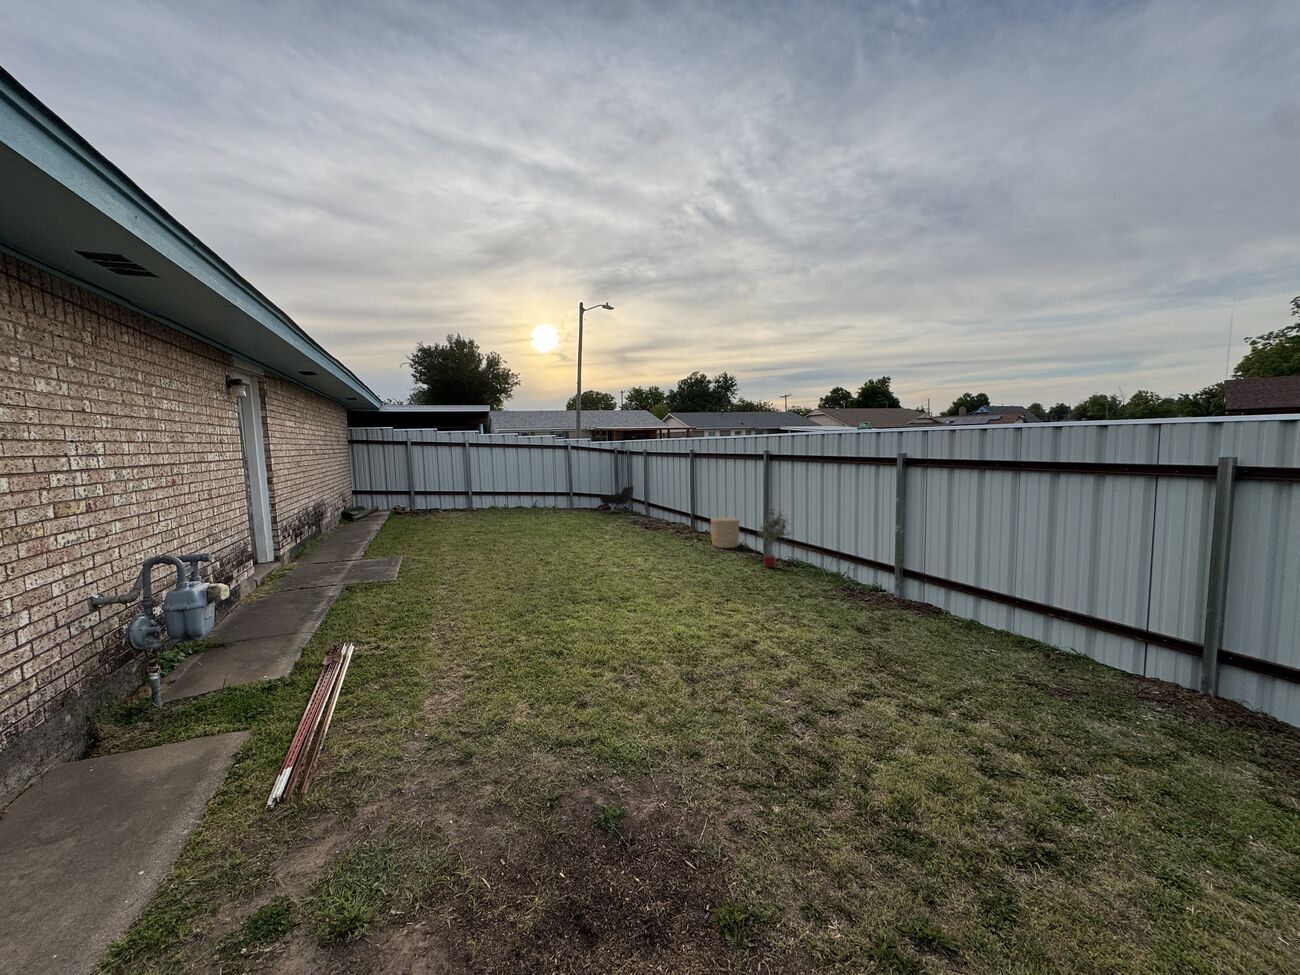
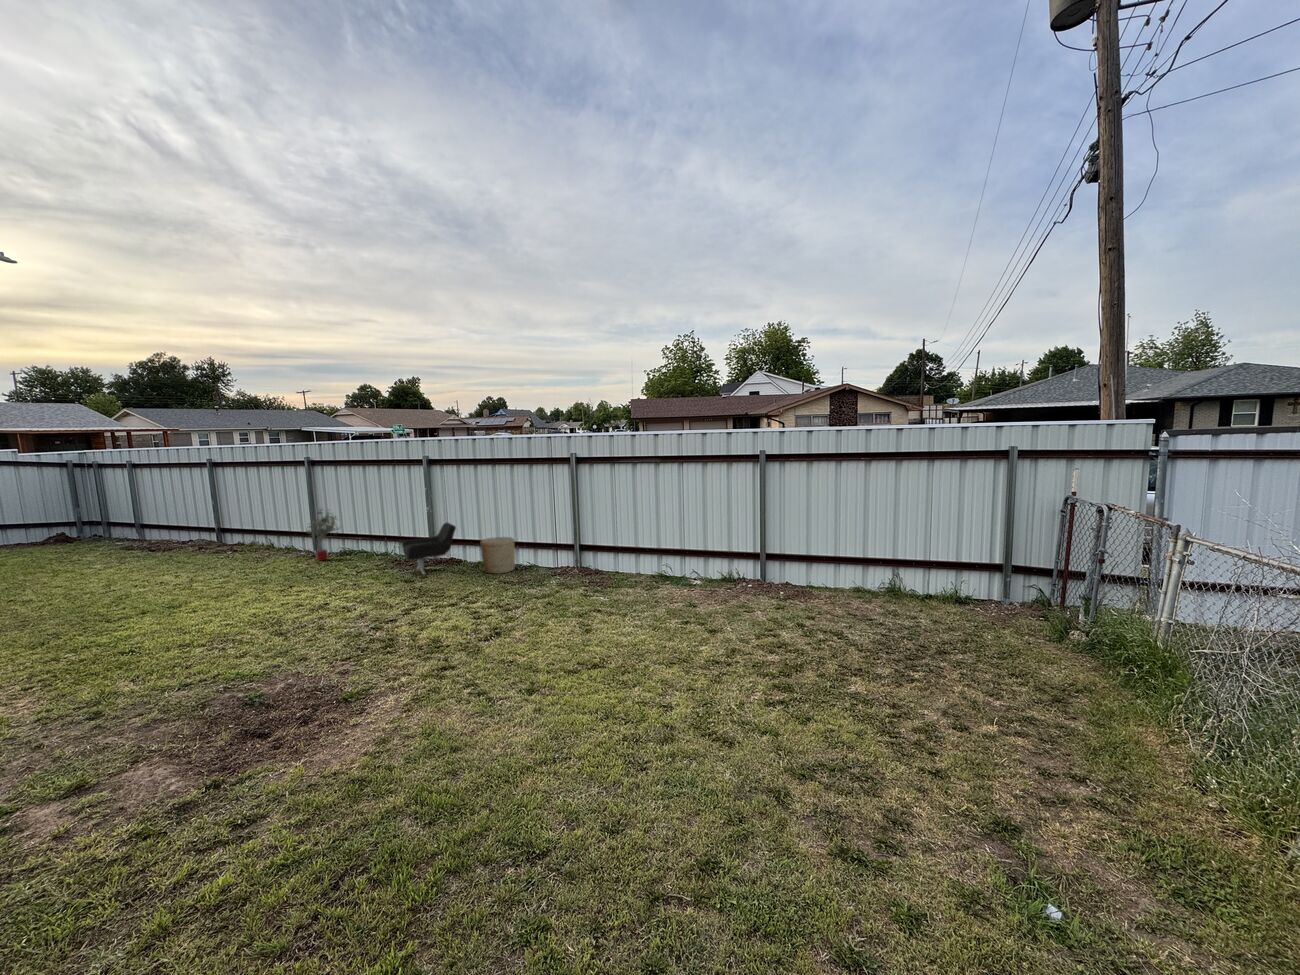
lounge chair: present [600,486,634,511] -> present [402,522,456,574]
woven basket: present [711,517,740,548] -> present [480,537,515,574]

